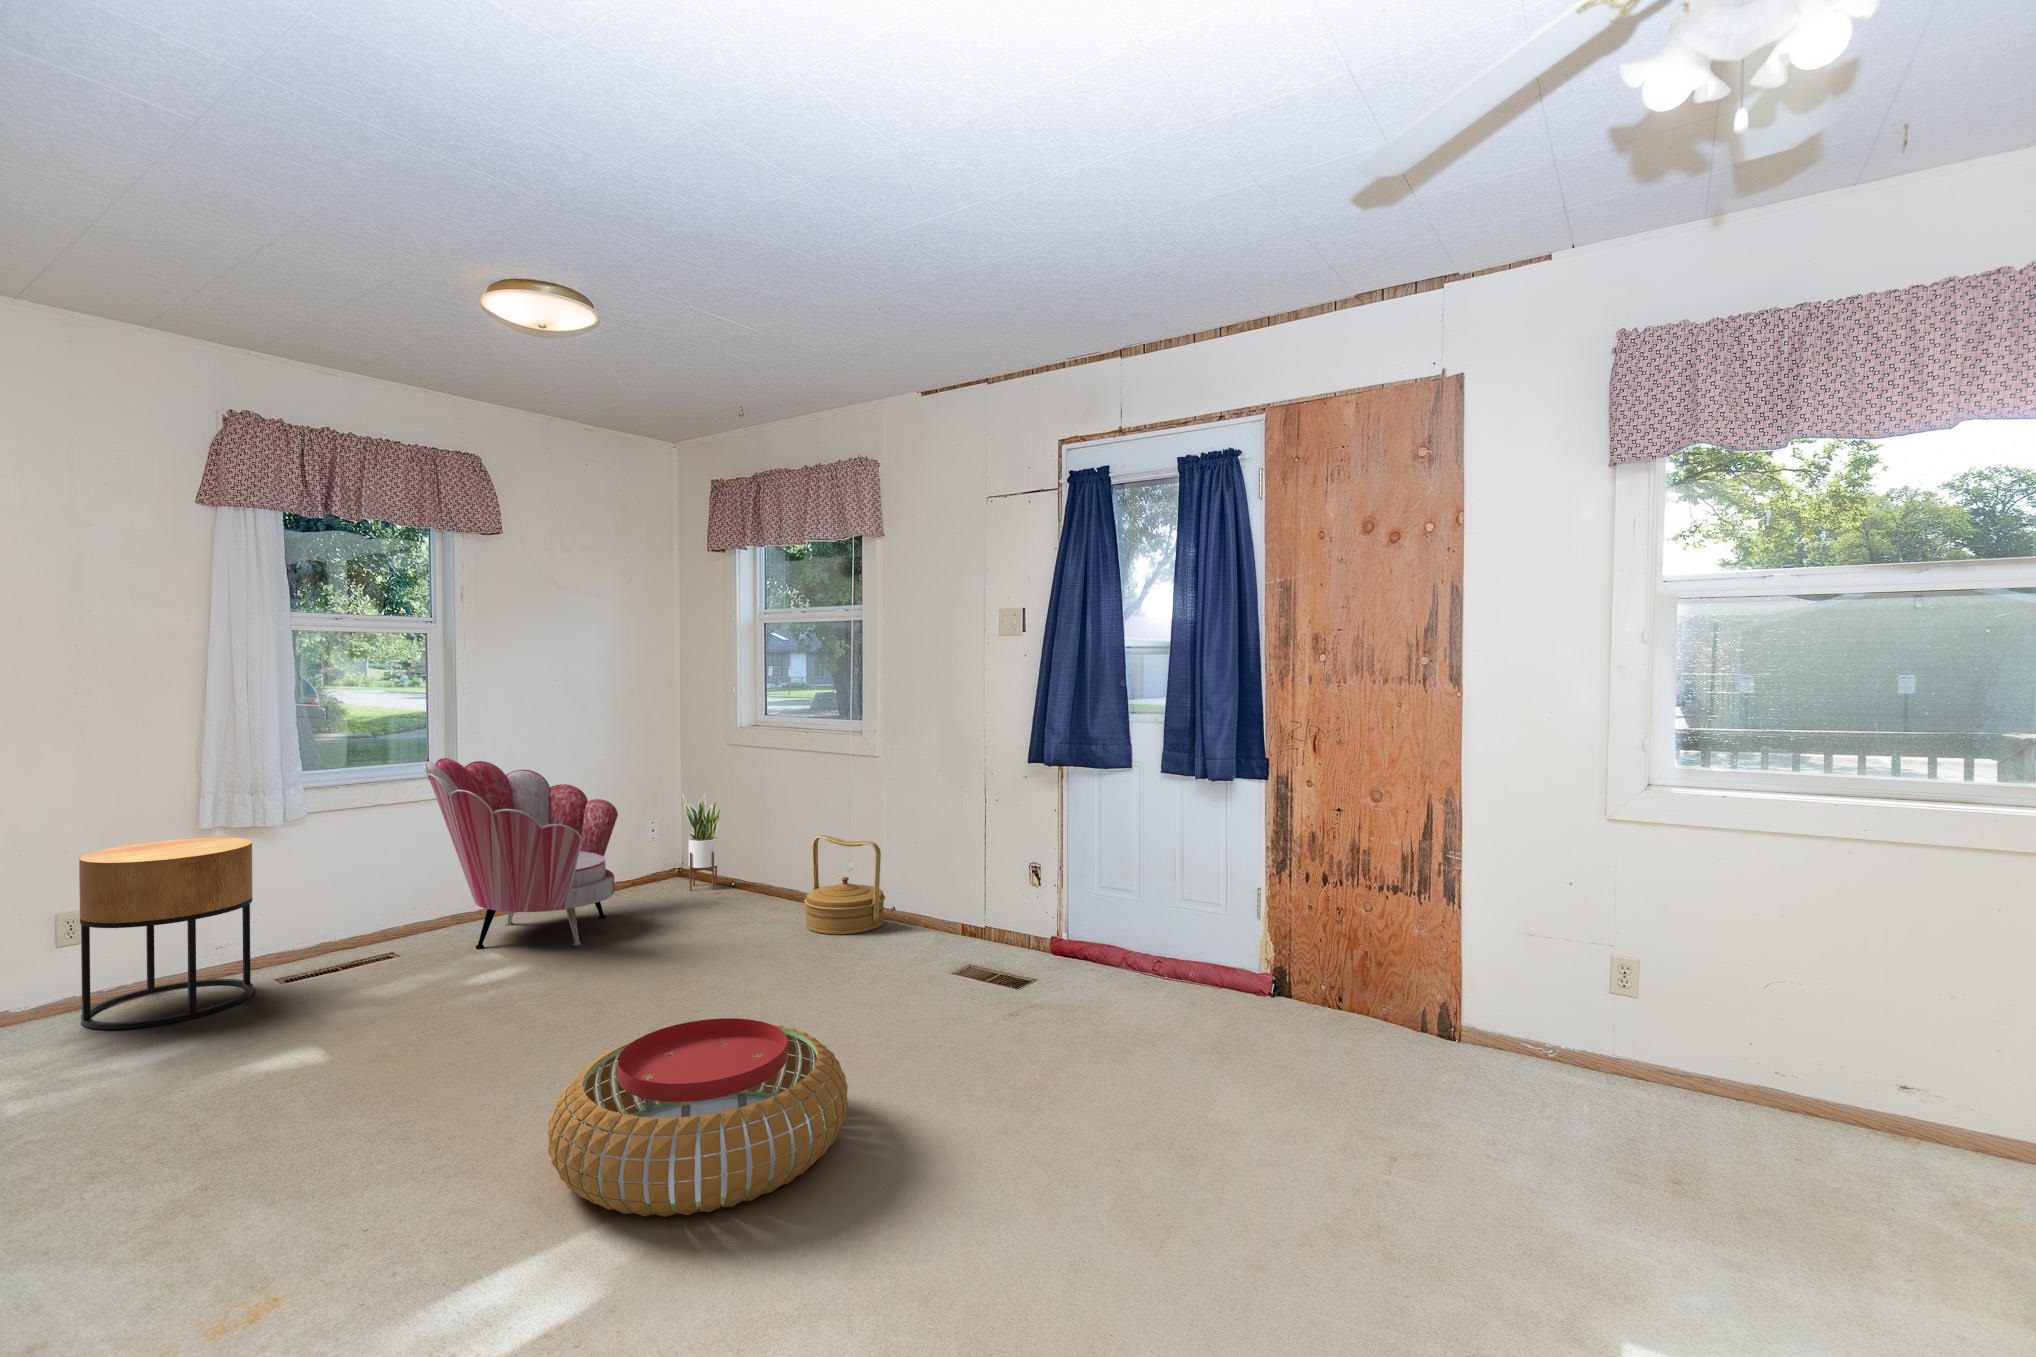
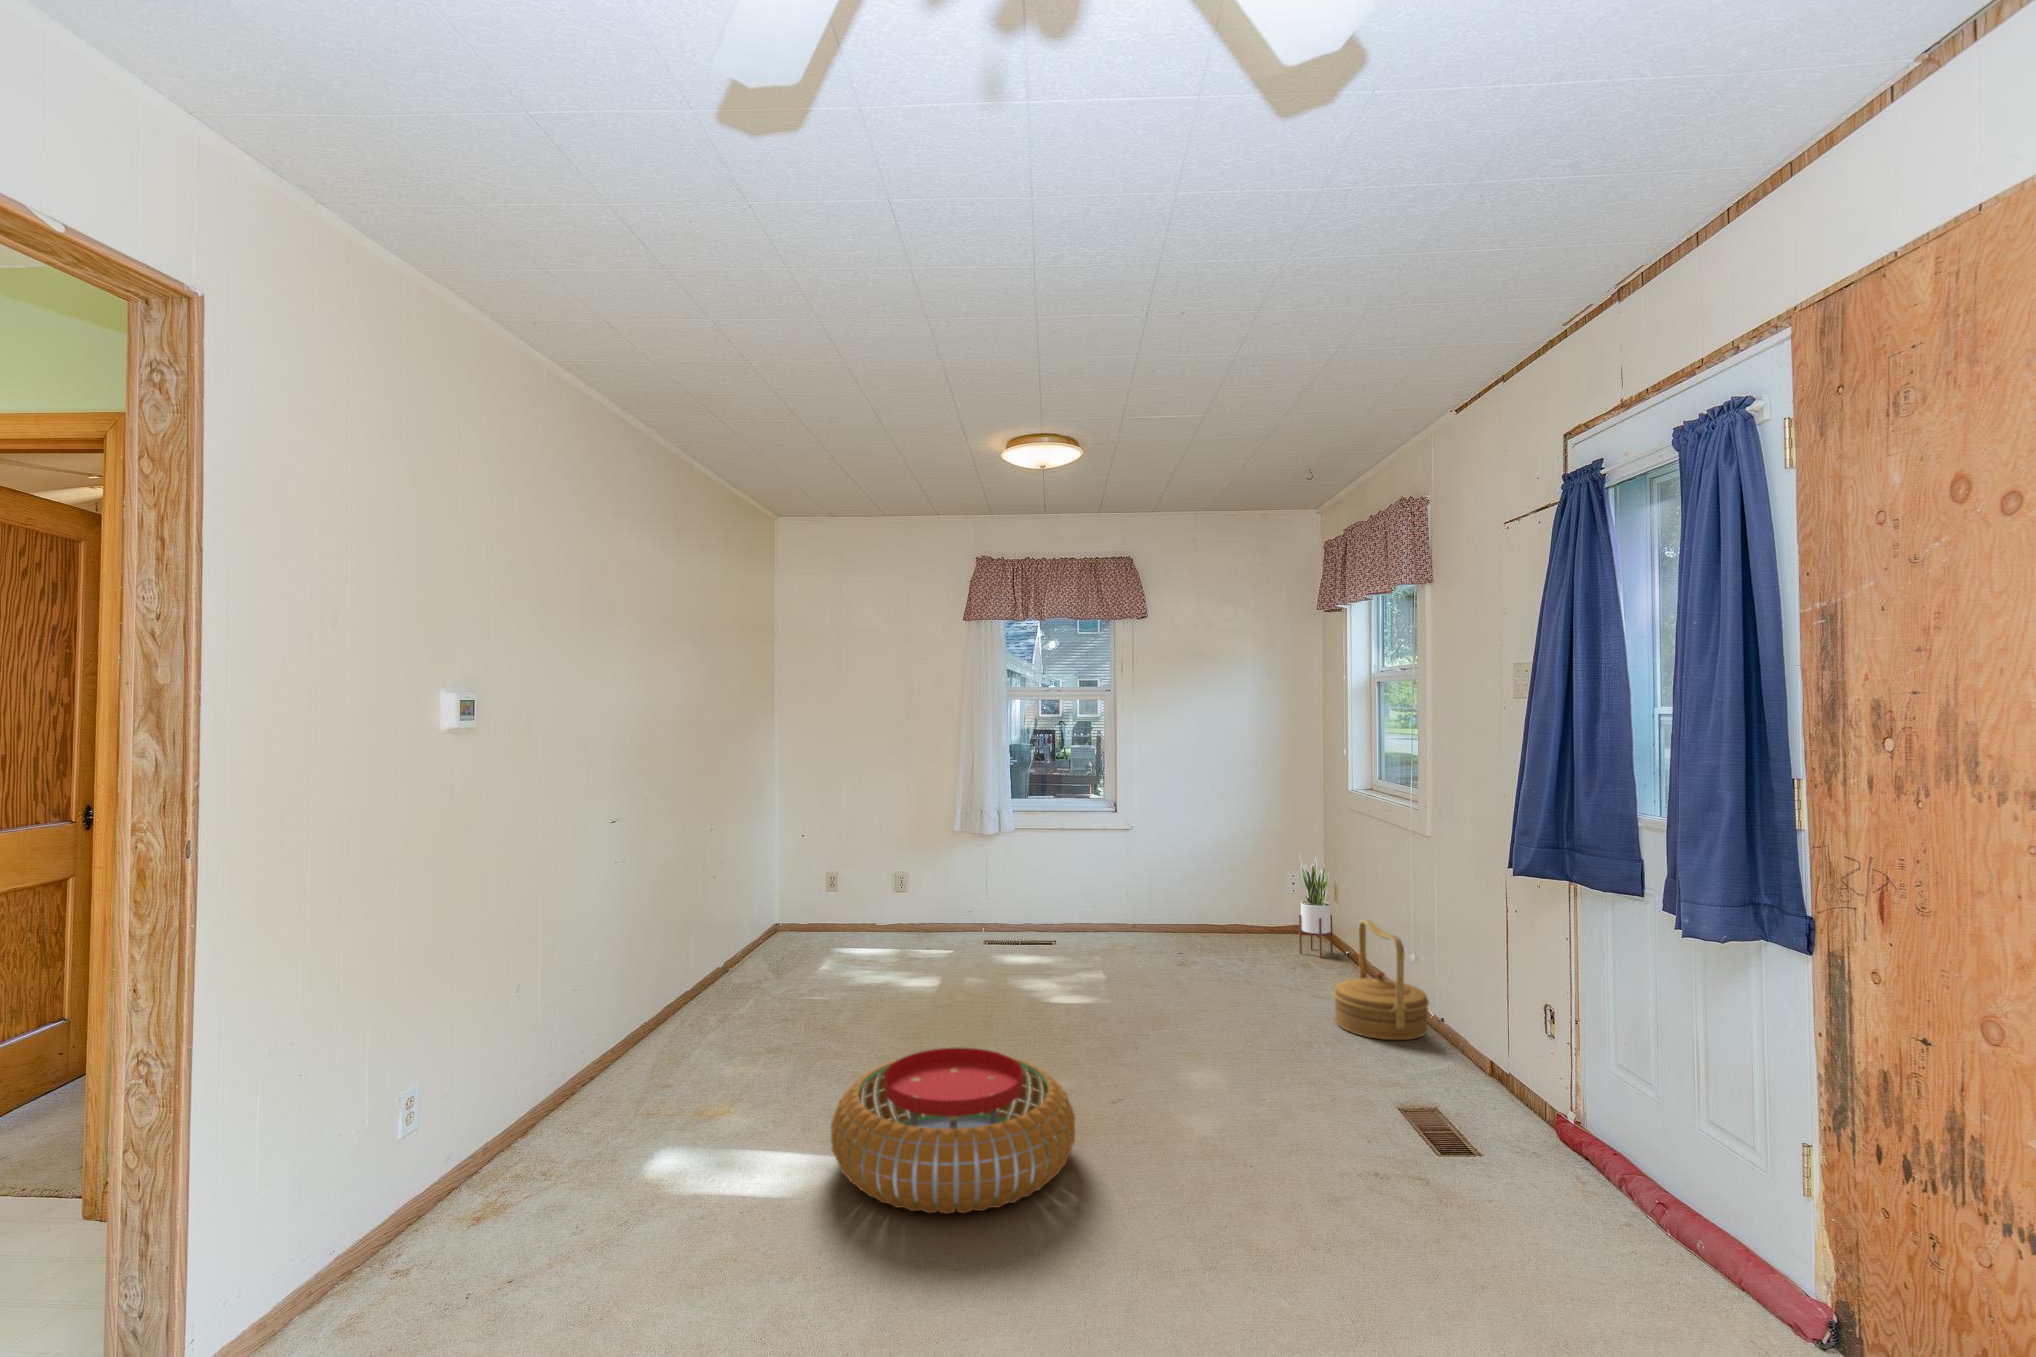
armchair: present [424,758,618,948] -> none [1053,801,1215,977]
side table: present [79,837,253,1030] -> none [866,841,950,961]

